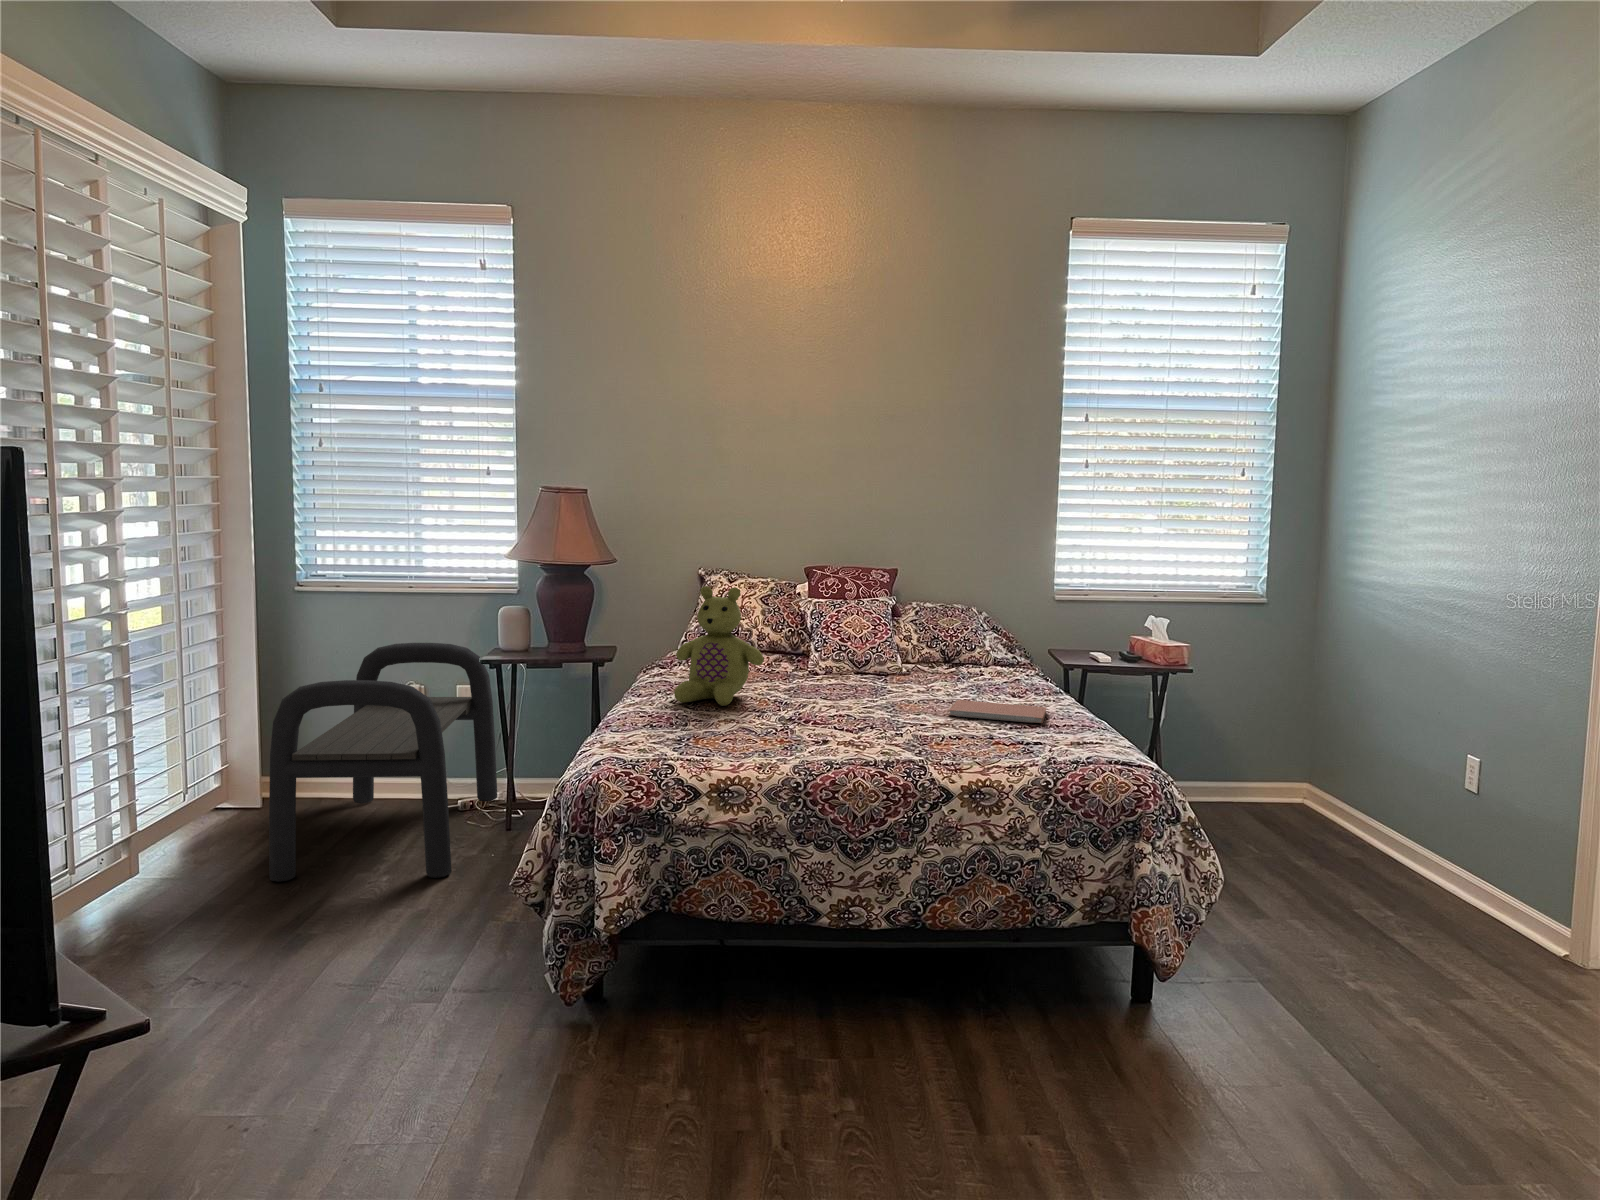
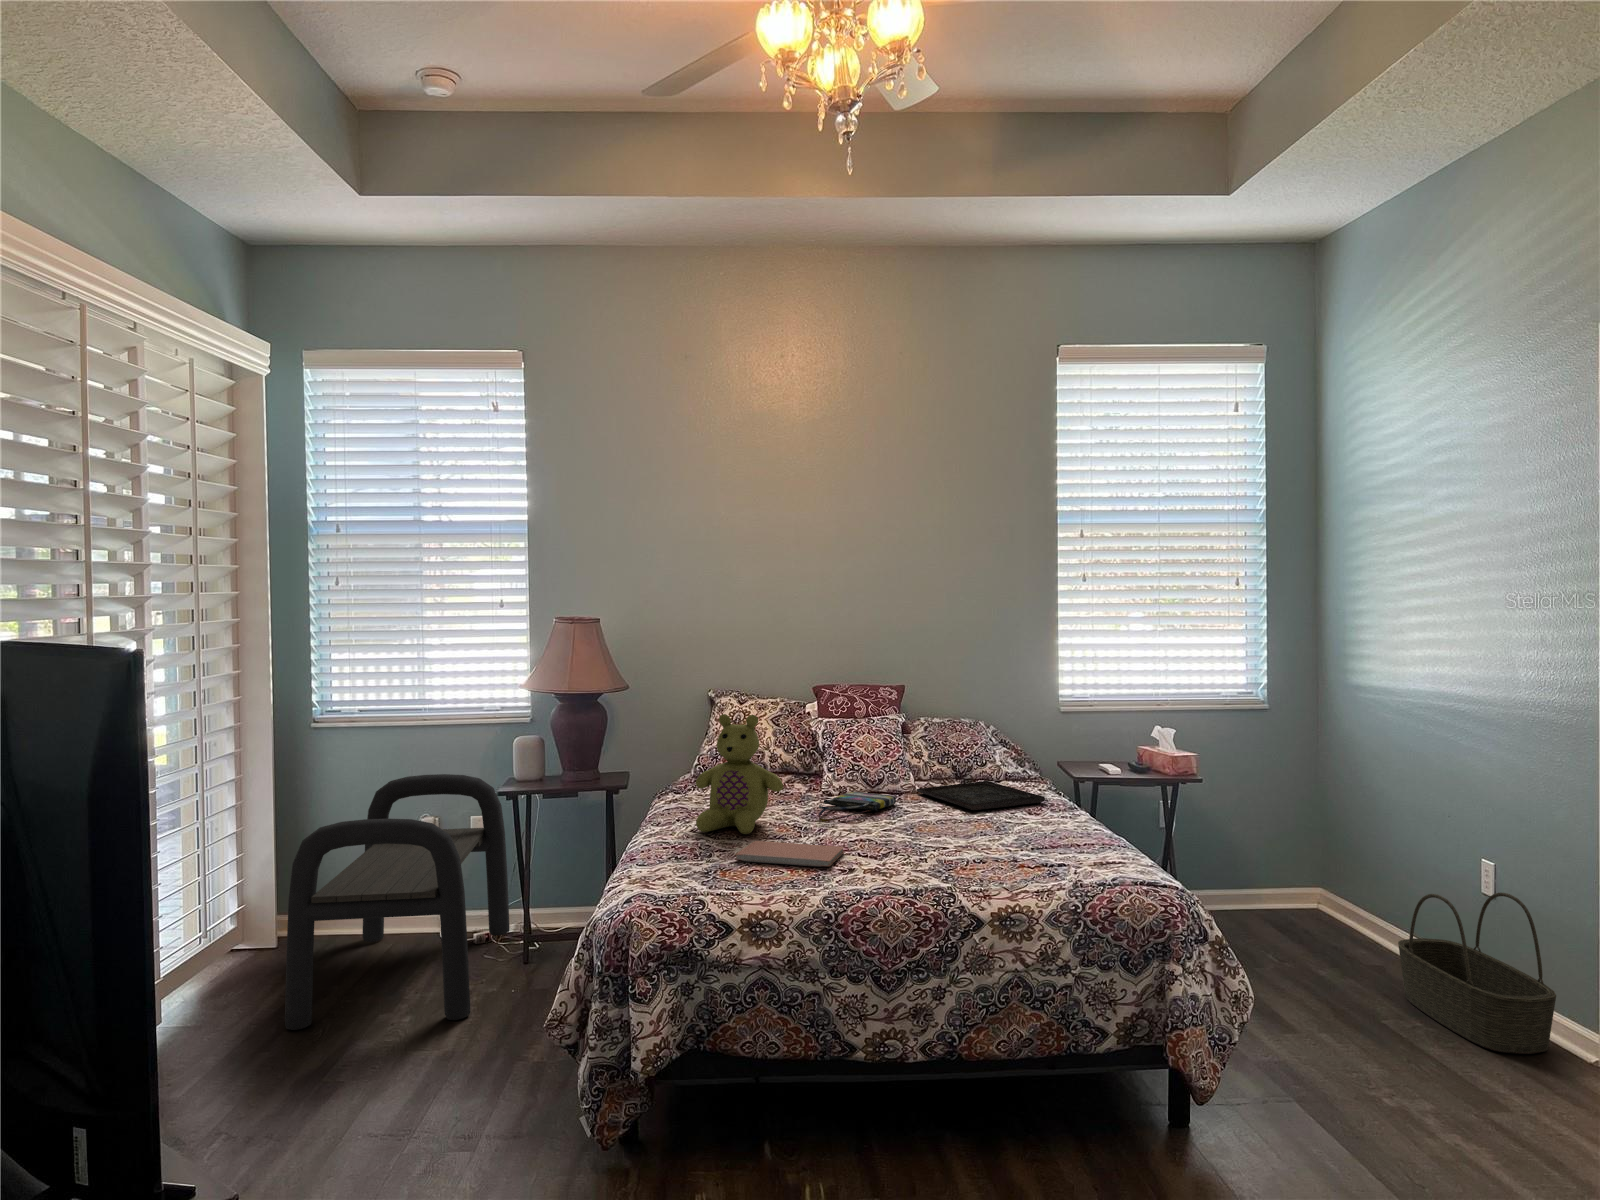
tray: none [901,665,1030,691] -> present [917,781,1045,810]
tote bag: none [799,670,879,697] -> present [819,792,896,822]
notebook: present [948,700,1046,723] -> present [735,841,844,867]
basket: none [1375,788,1530,945] -> present [1398,893,1556,1054]

